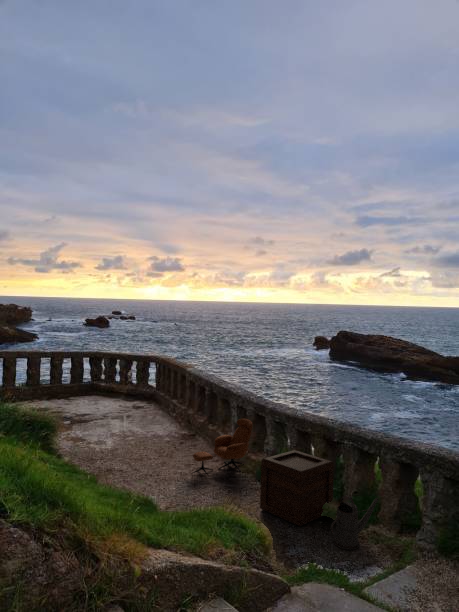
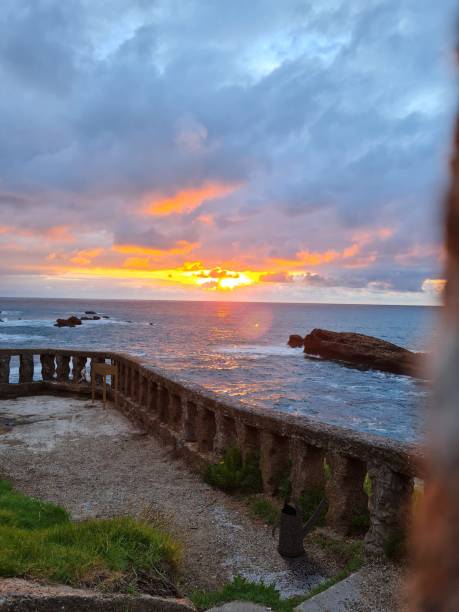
side table: none [138,367,164,410] -> present [92,363,118,410]
lounge chair: present [193,419,253,475] -> none [133,415,202,478]
wooden crate: present [260,450,334,526] -> none [202,448,282,532]

